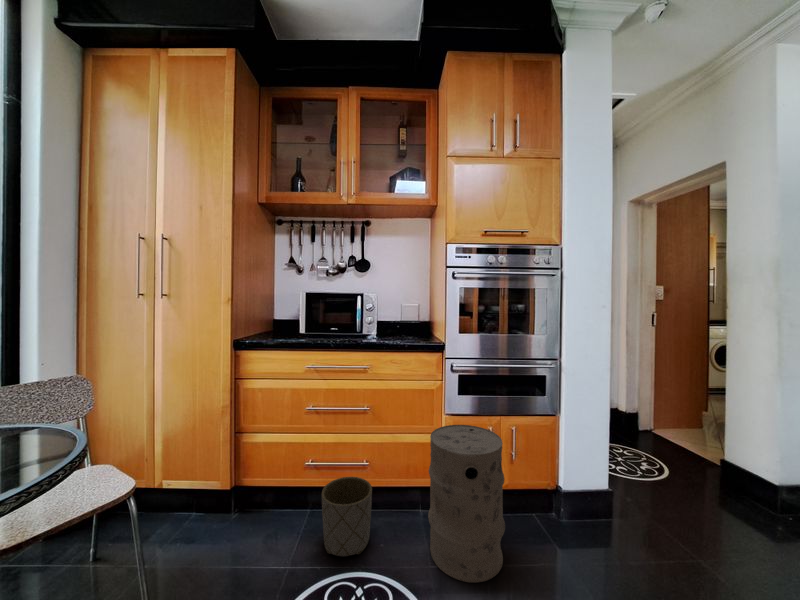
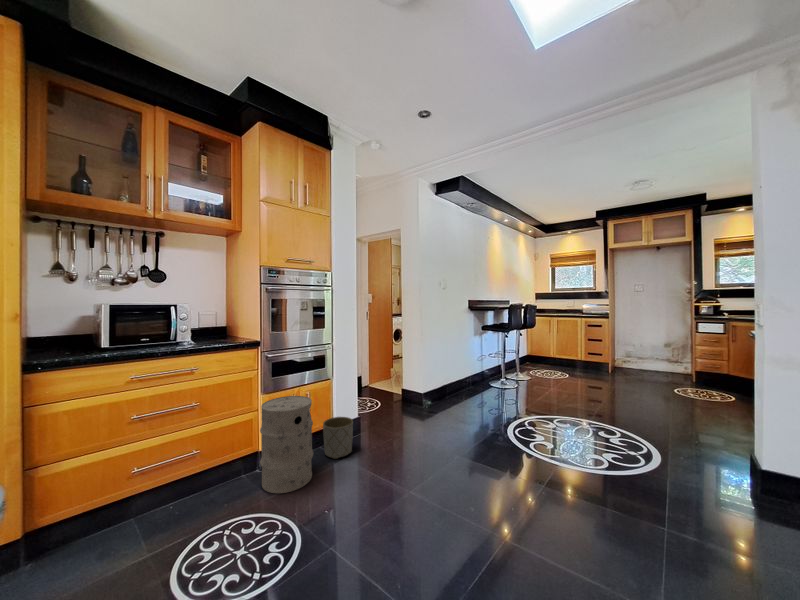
planter: present [322,477,372,556] -> present [323,417,353,459]

